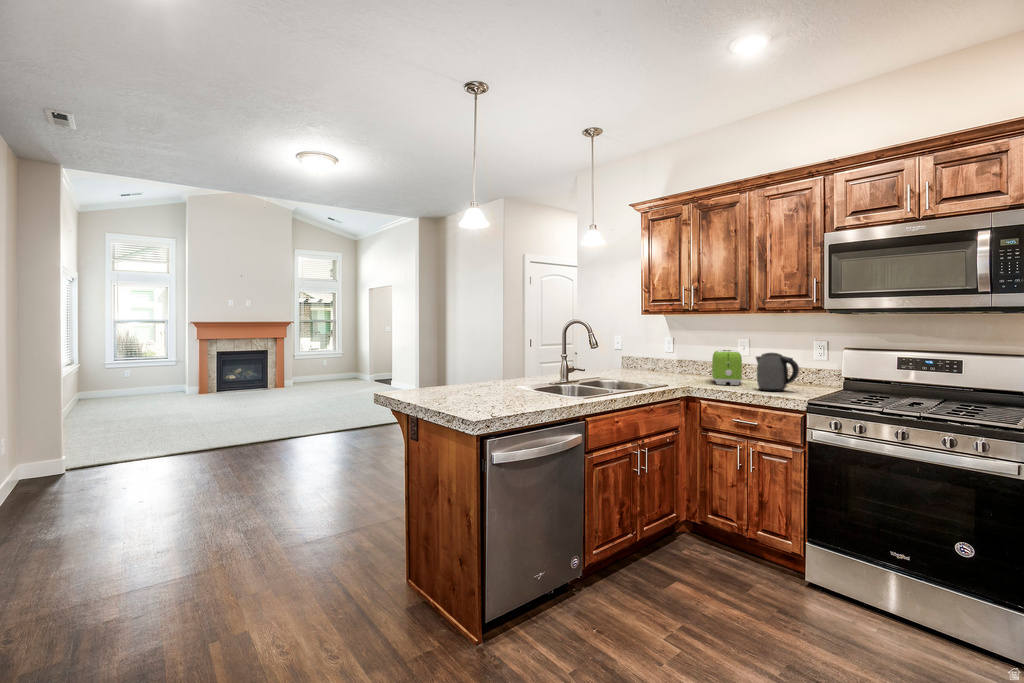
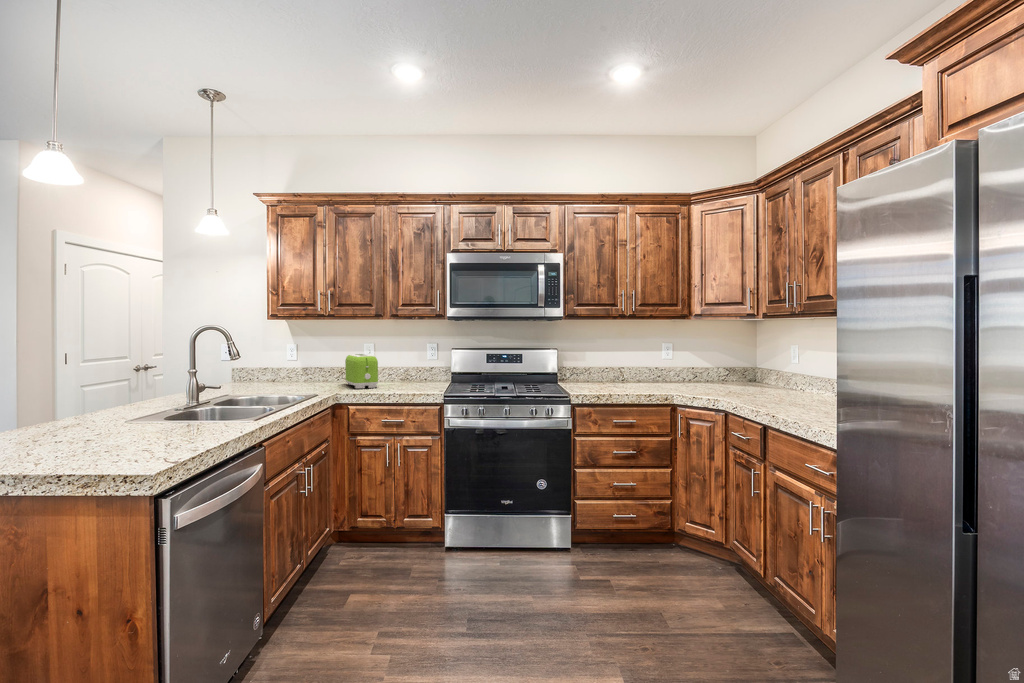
kettle: present [756,353,799,391] -> none [393,356,429,390]

